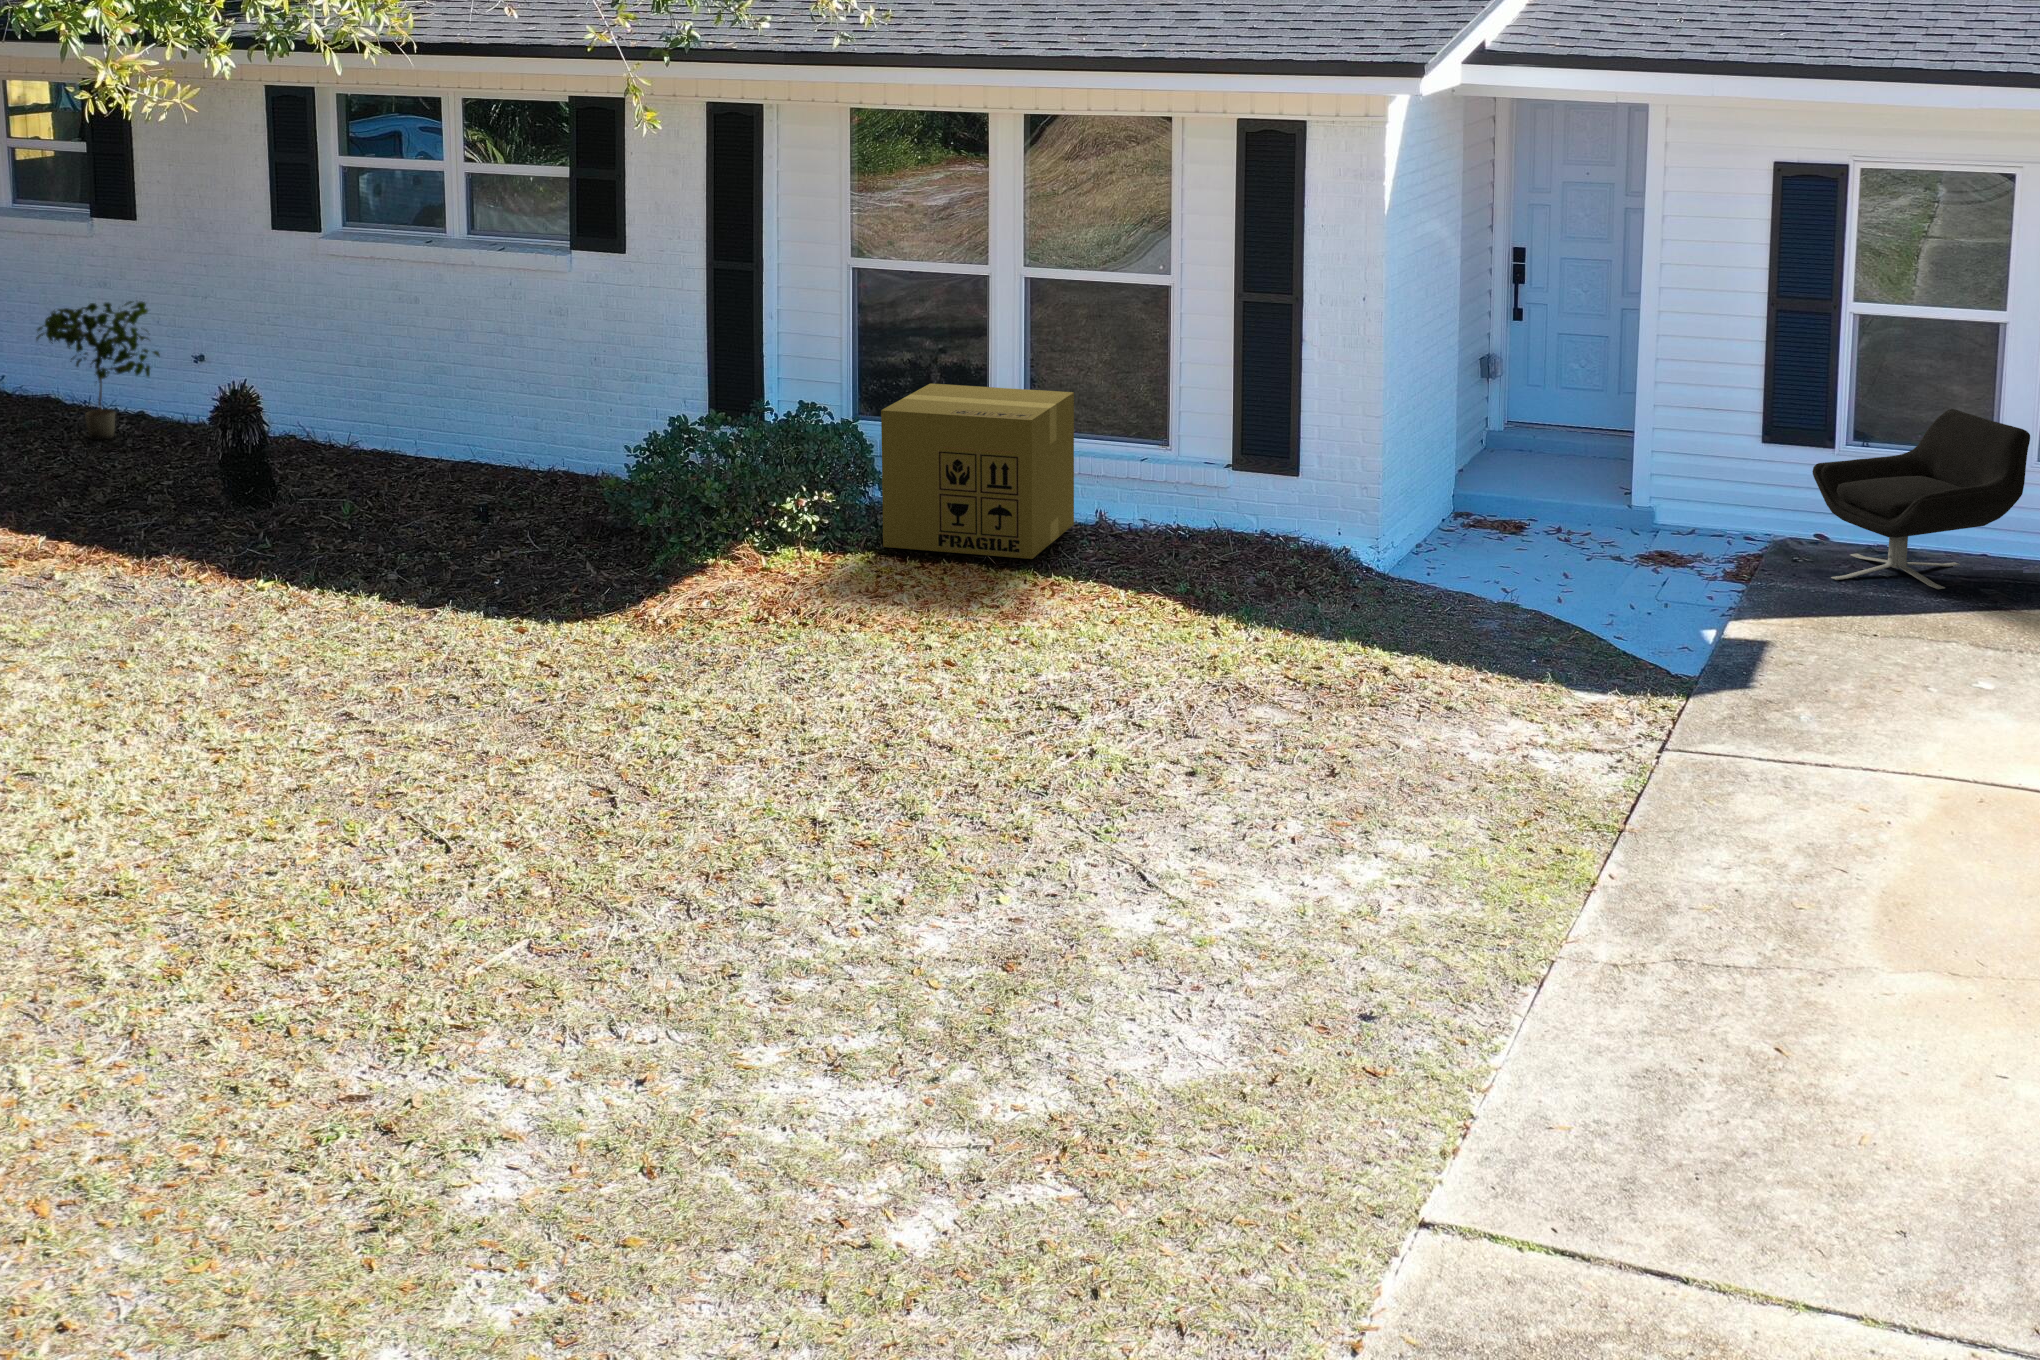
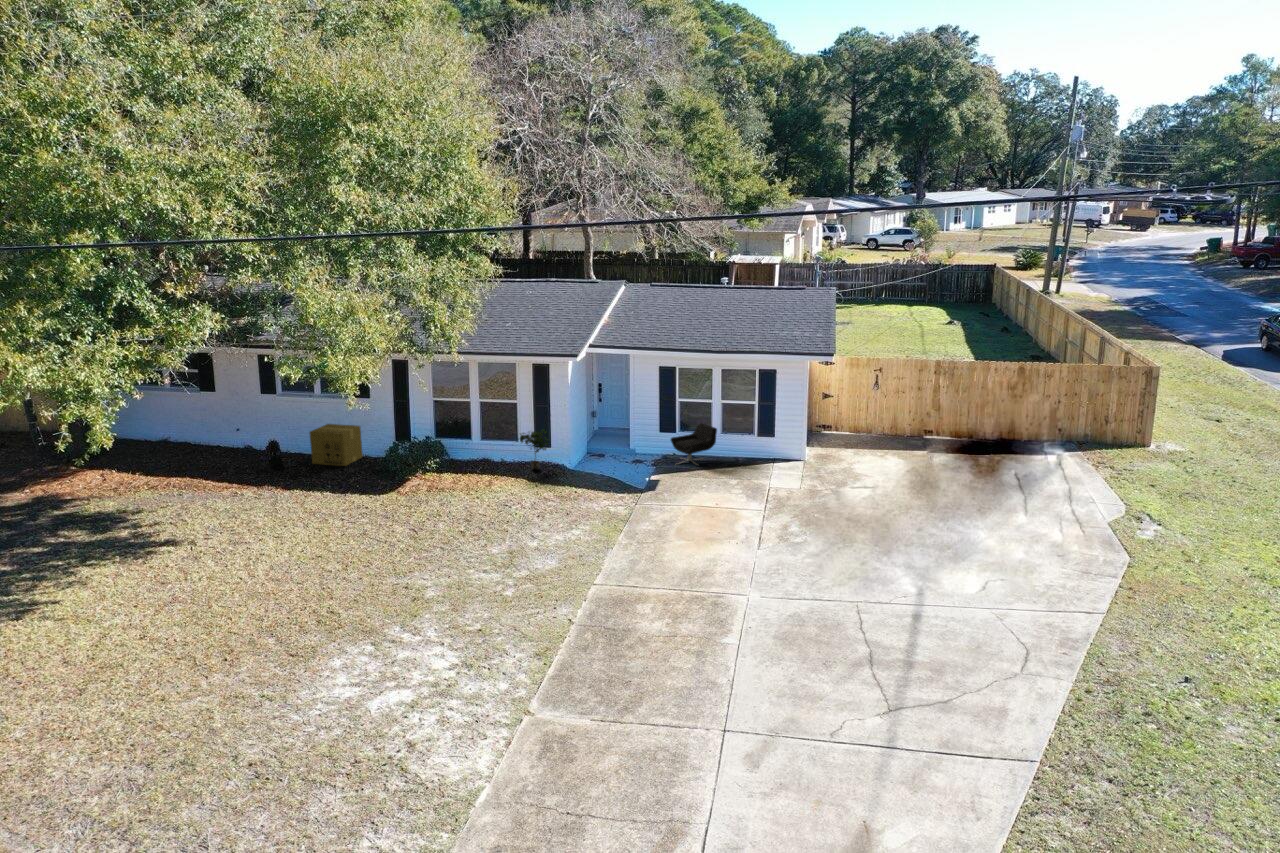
potted plant: present [36,301,160,440] -> present [520,430,548,470]
cardboard box: present [881,384,1074,559] -> present [310,424,363,466]

